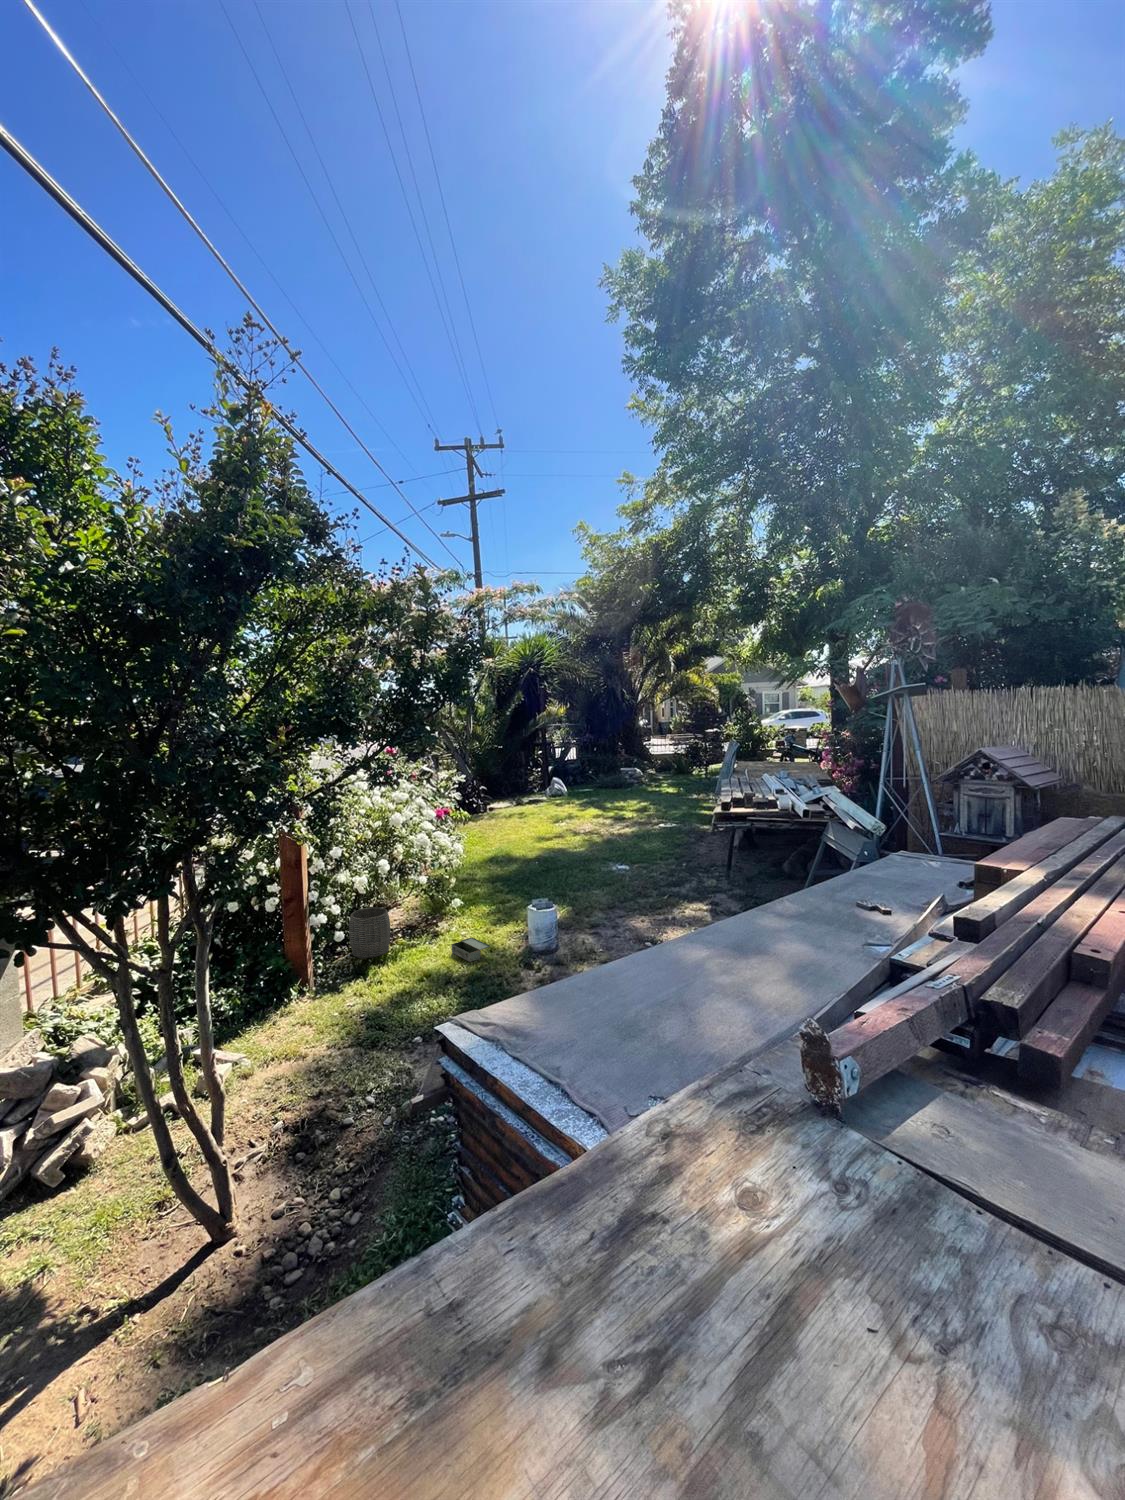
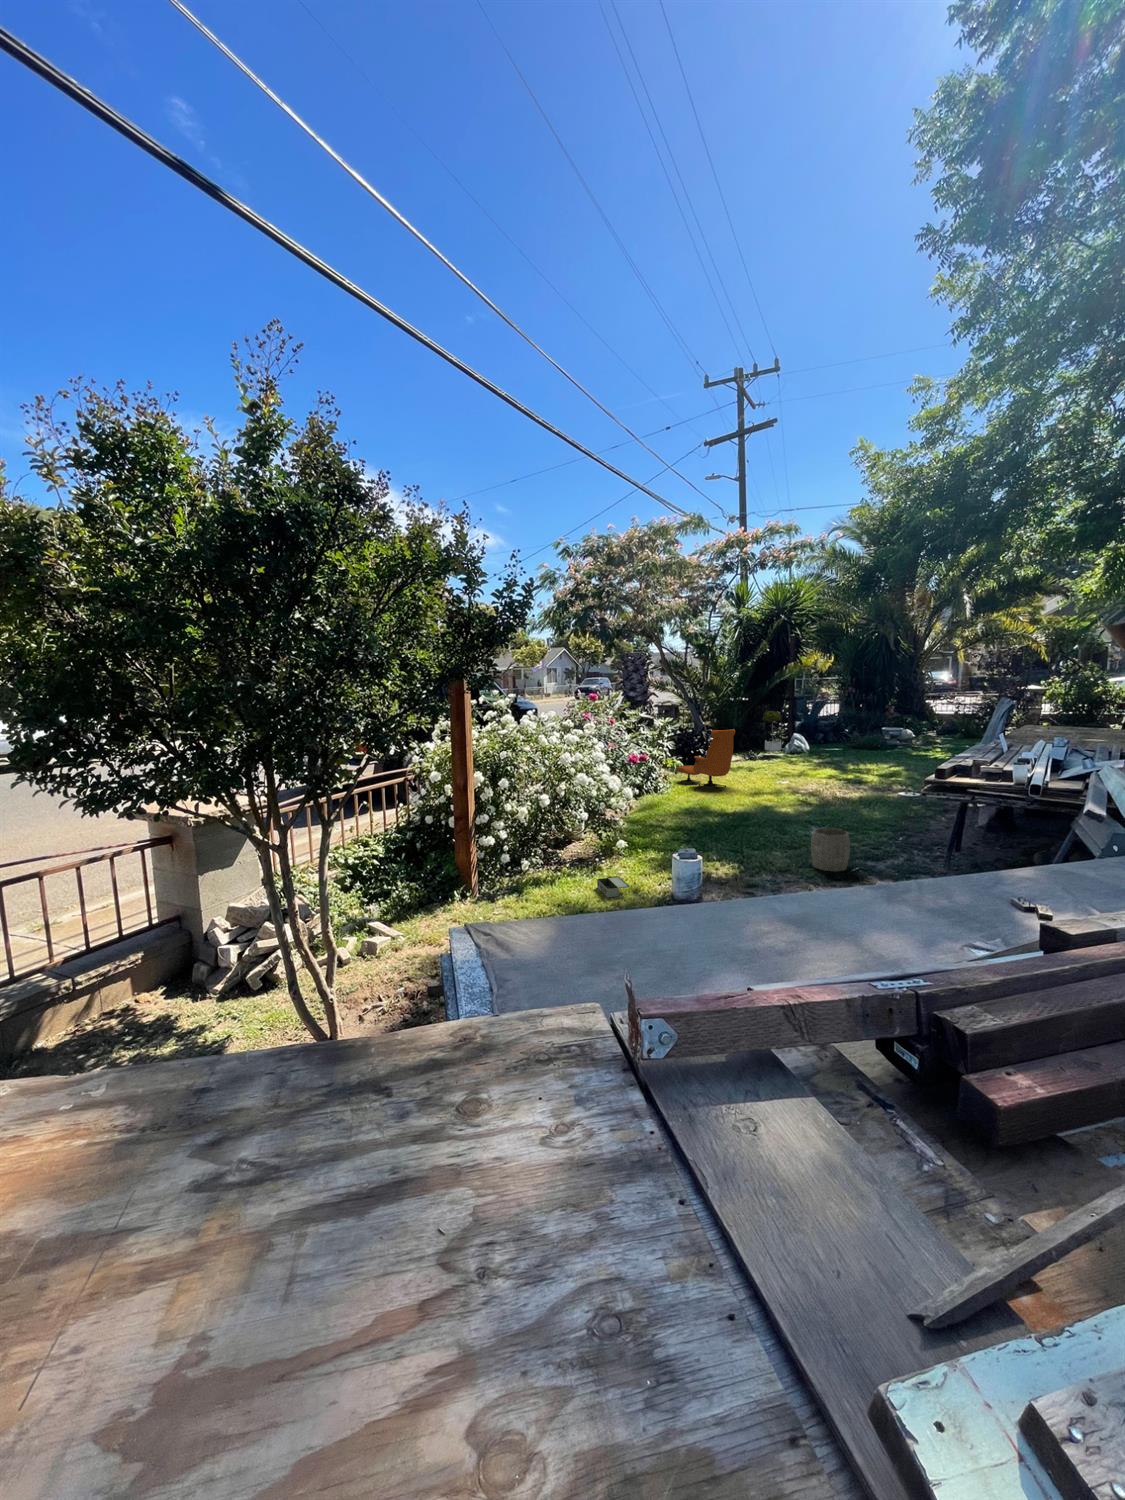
potted tree: none [521,756,539,794] -> present [763,711,782,751]
lounge chair: none [462,776,521,839] -> present [676,729,735,792]
woven basket: present [349,907,390,958] -> present [811,828,850,872]

